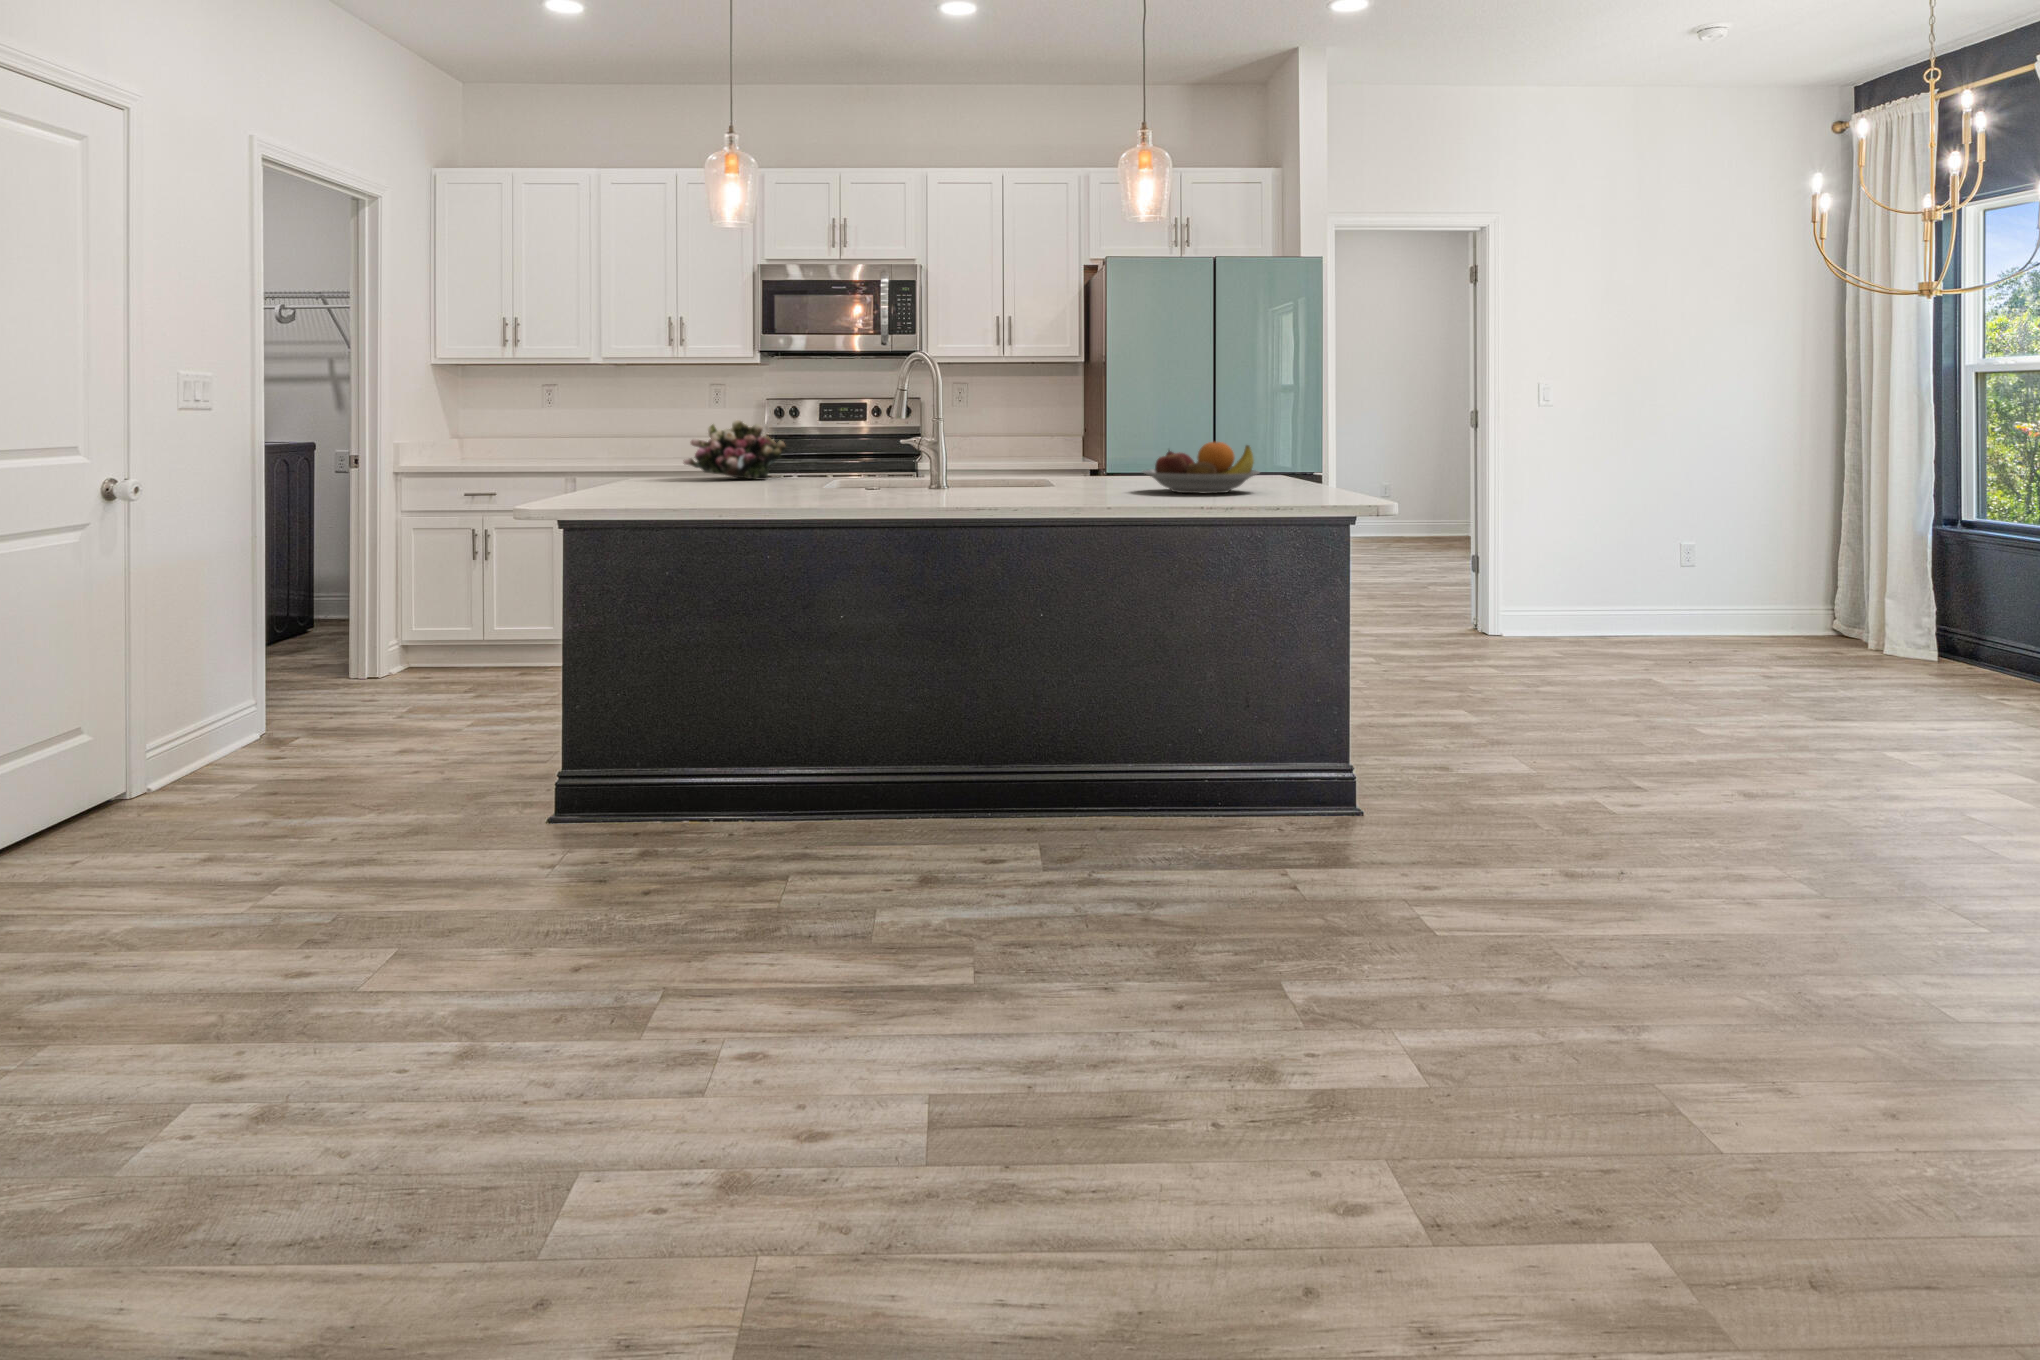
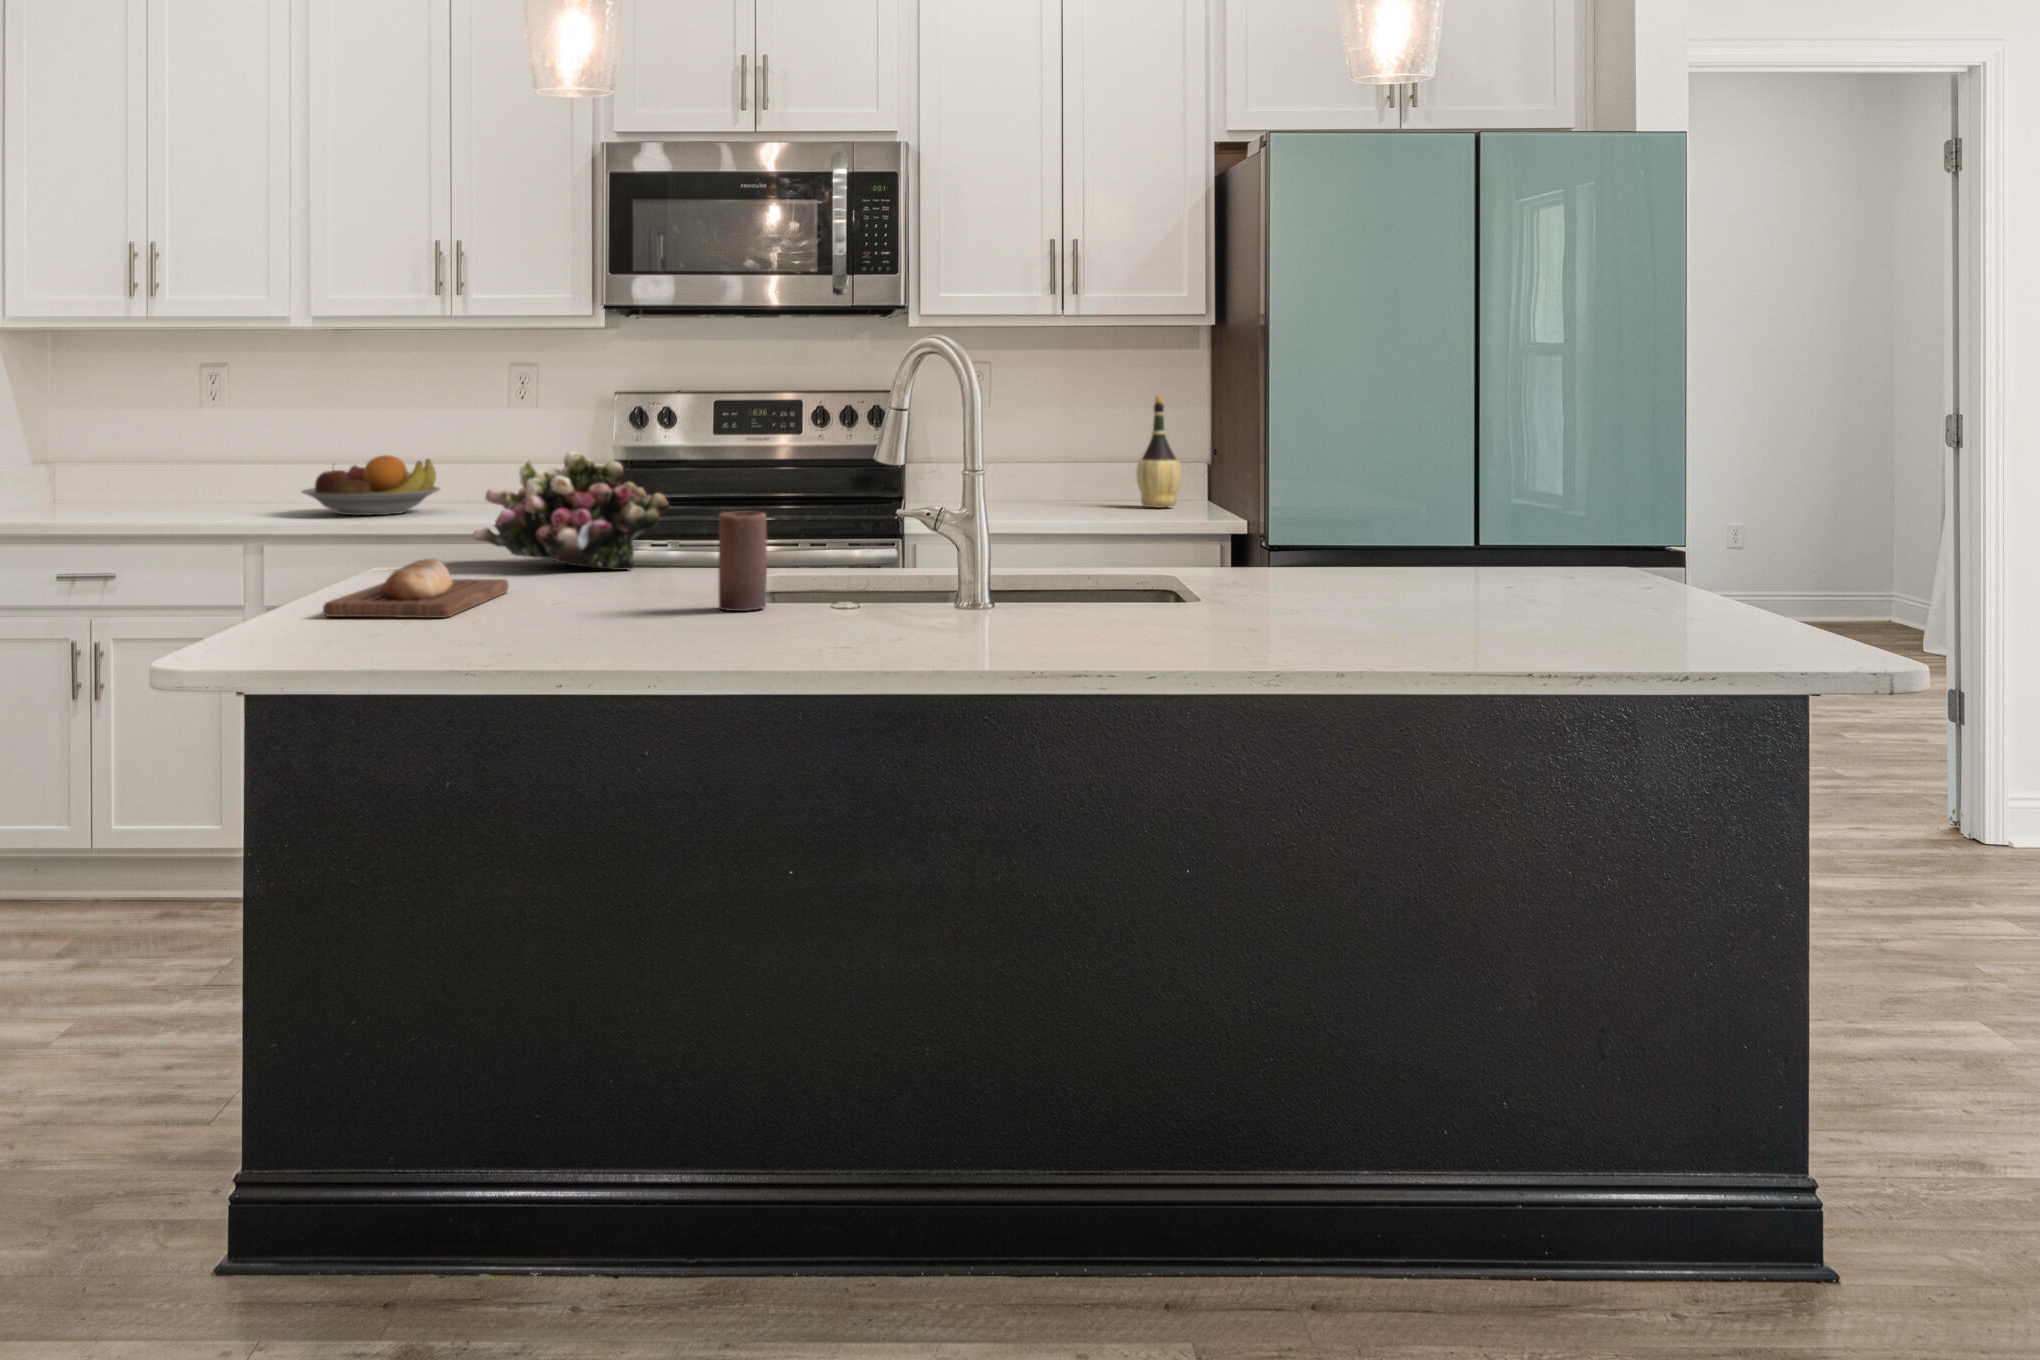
wine bottle: none [1048,401,1072,461] -> present [1136,396,1182,508]
candle: none [805,442,829,491] -> present [719,511,767,611]
fruit bowl: present [1142,442,1259,493] -> present [302,455,440,515]
bread loaf: none [602,468,700,494] -> present [323,559,509,618]

